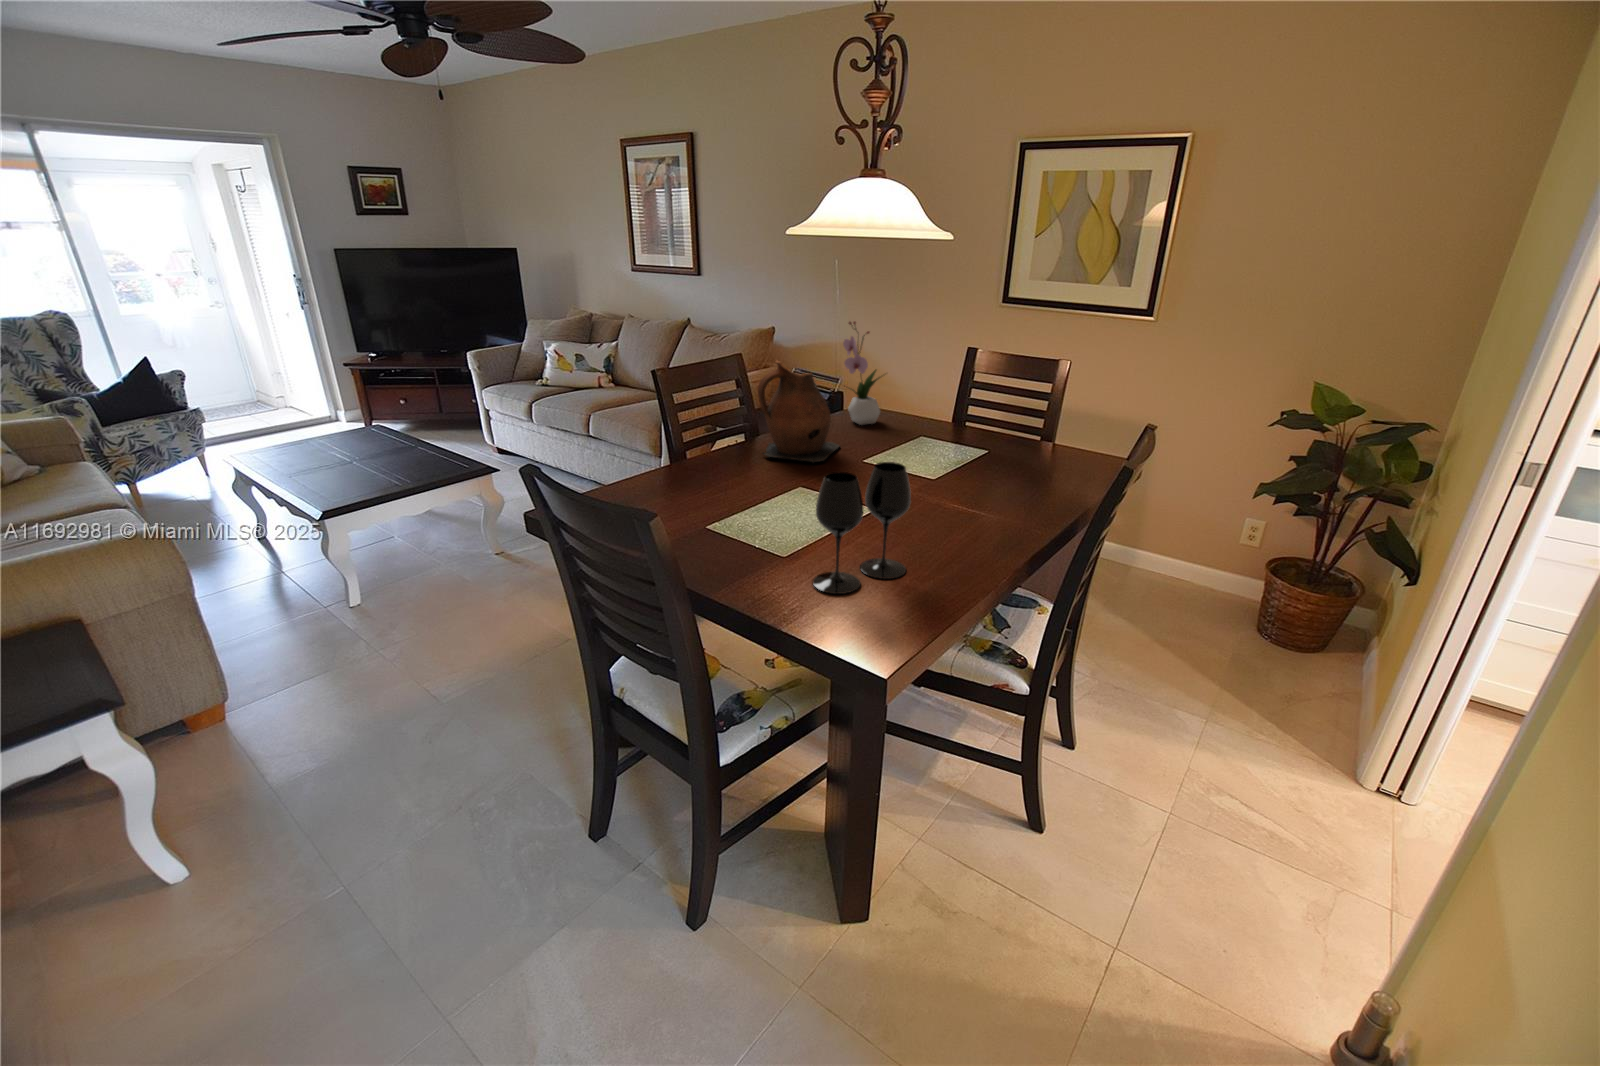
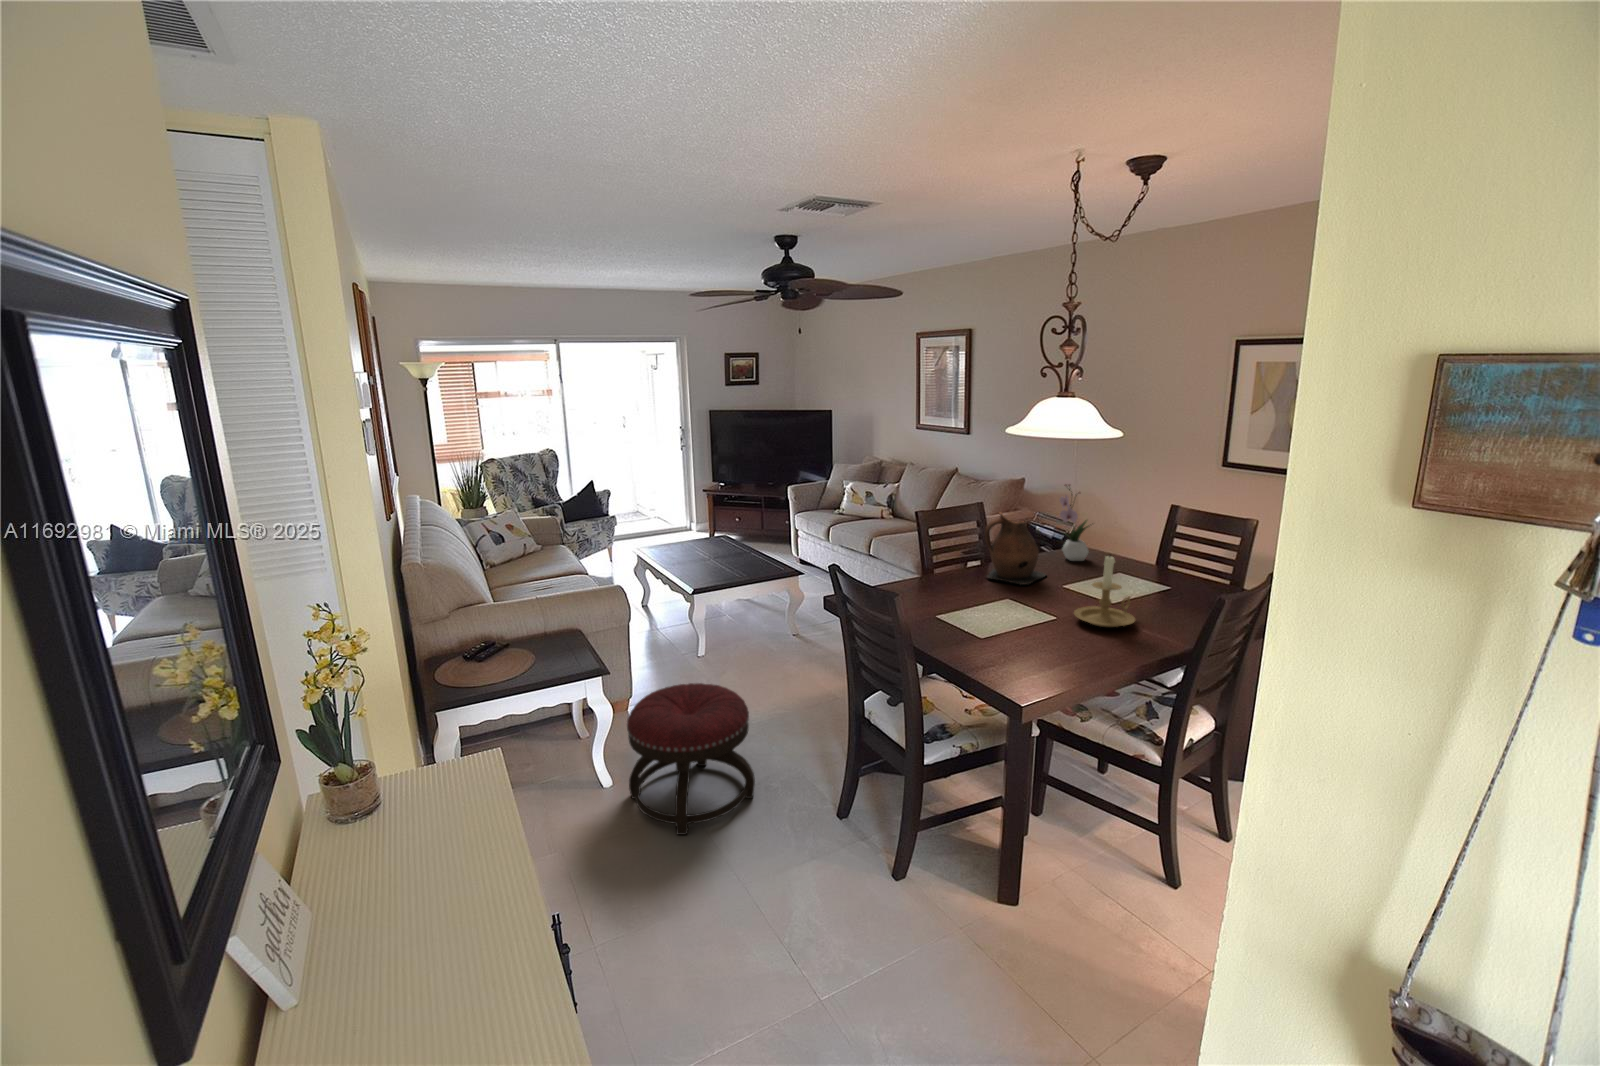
candle holder: none [901,409,982,515] -> present [1074,555,1135,627]
wine glass: present [813,462,911,594] -> none [991,583,1060,661]
ottoman: none [147,680,445,964] -> present [627,683,755,835]

